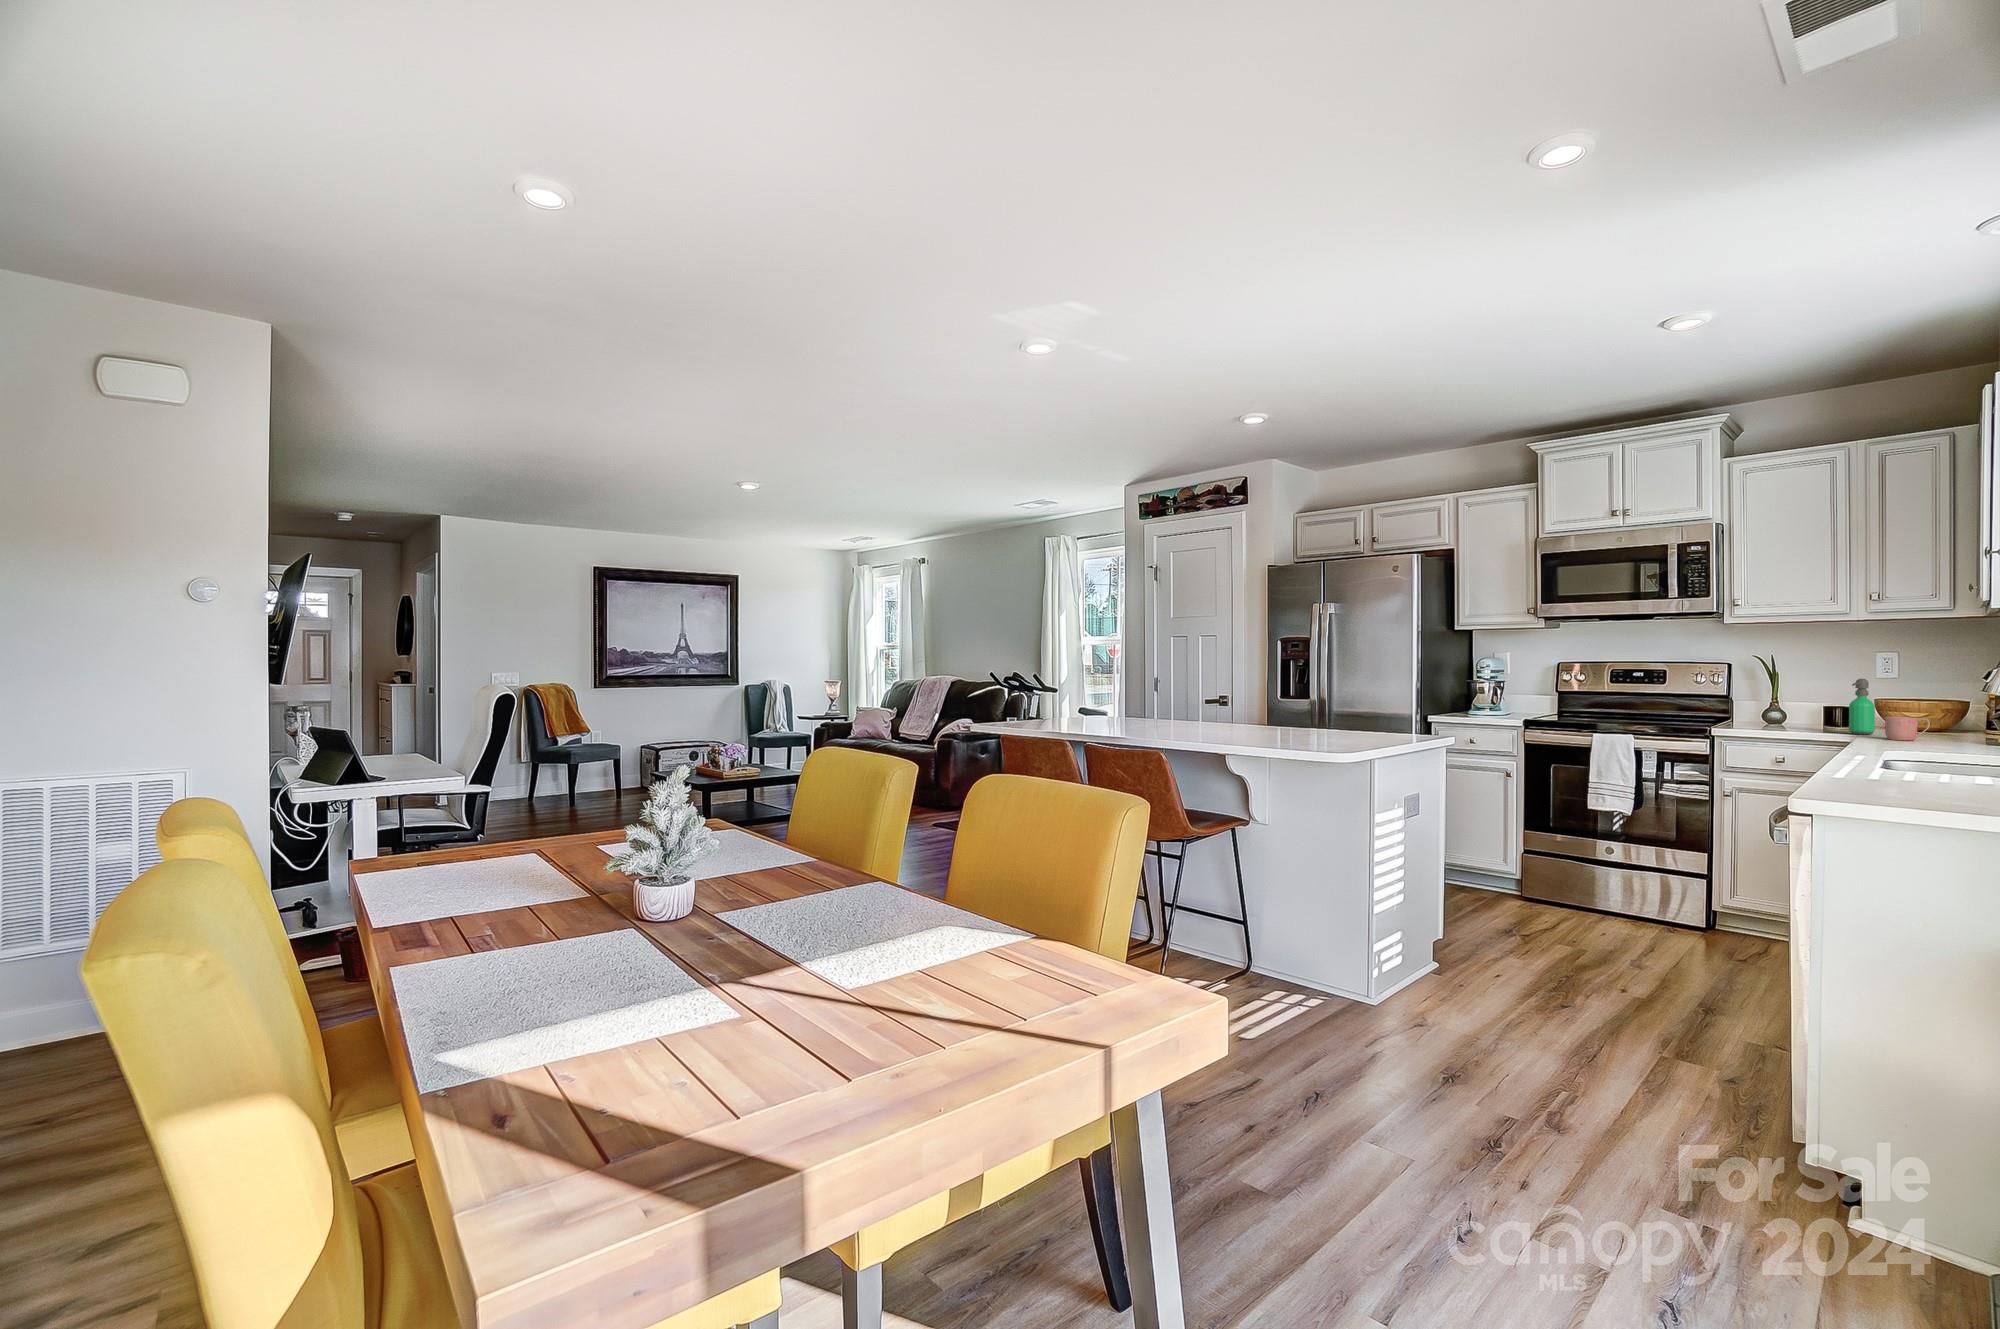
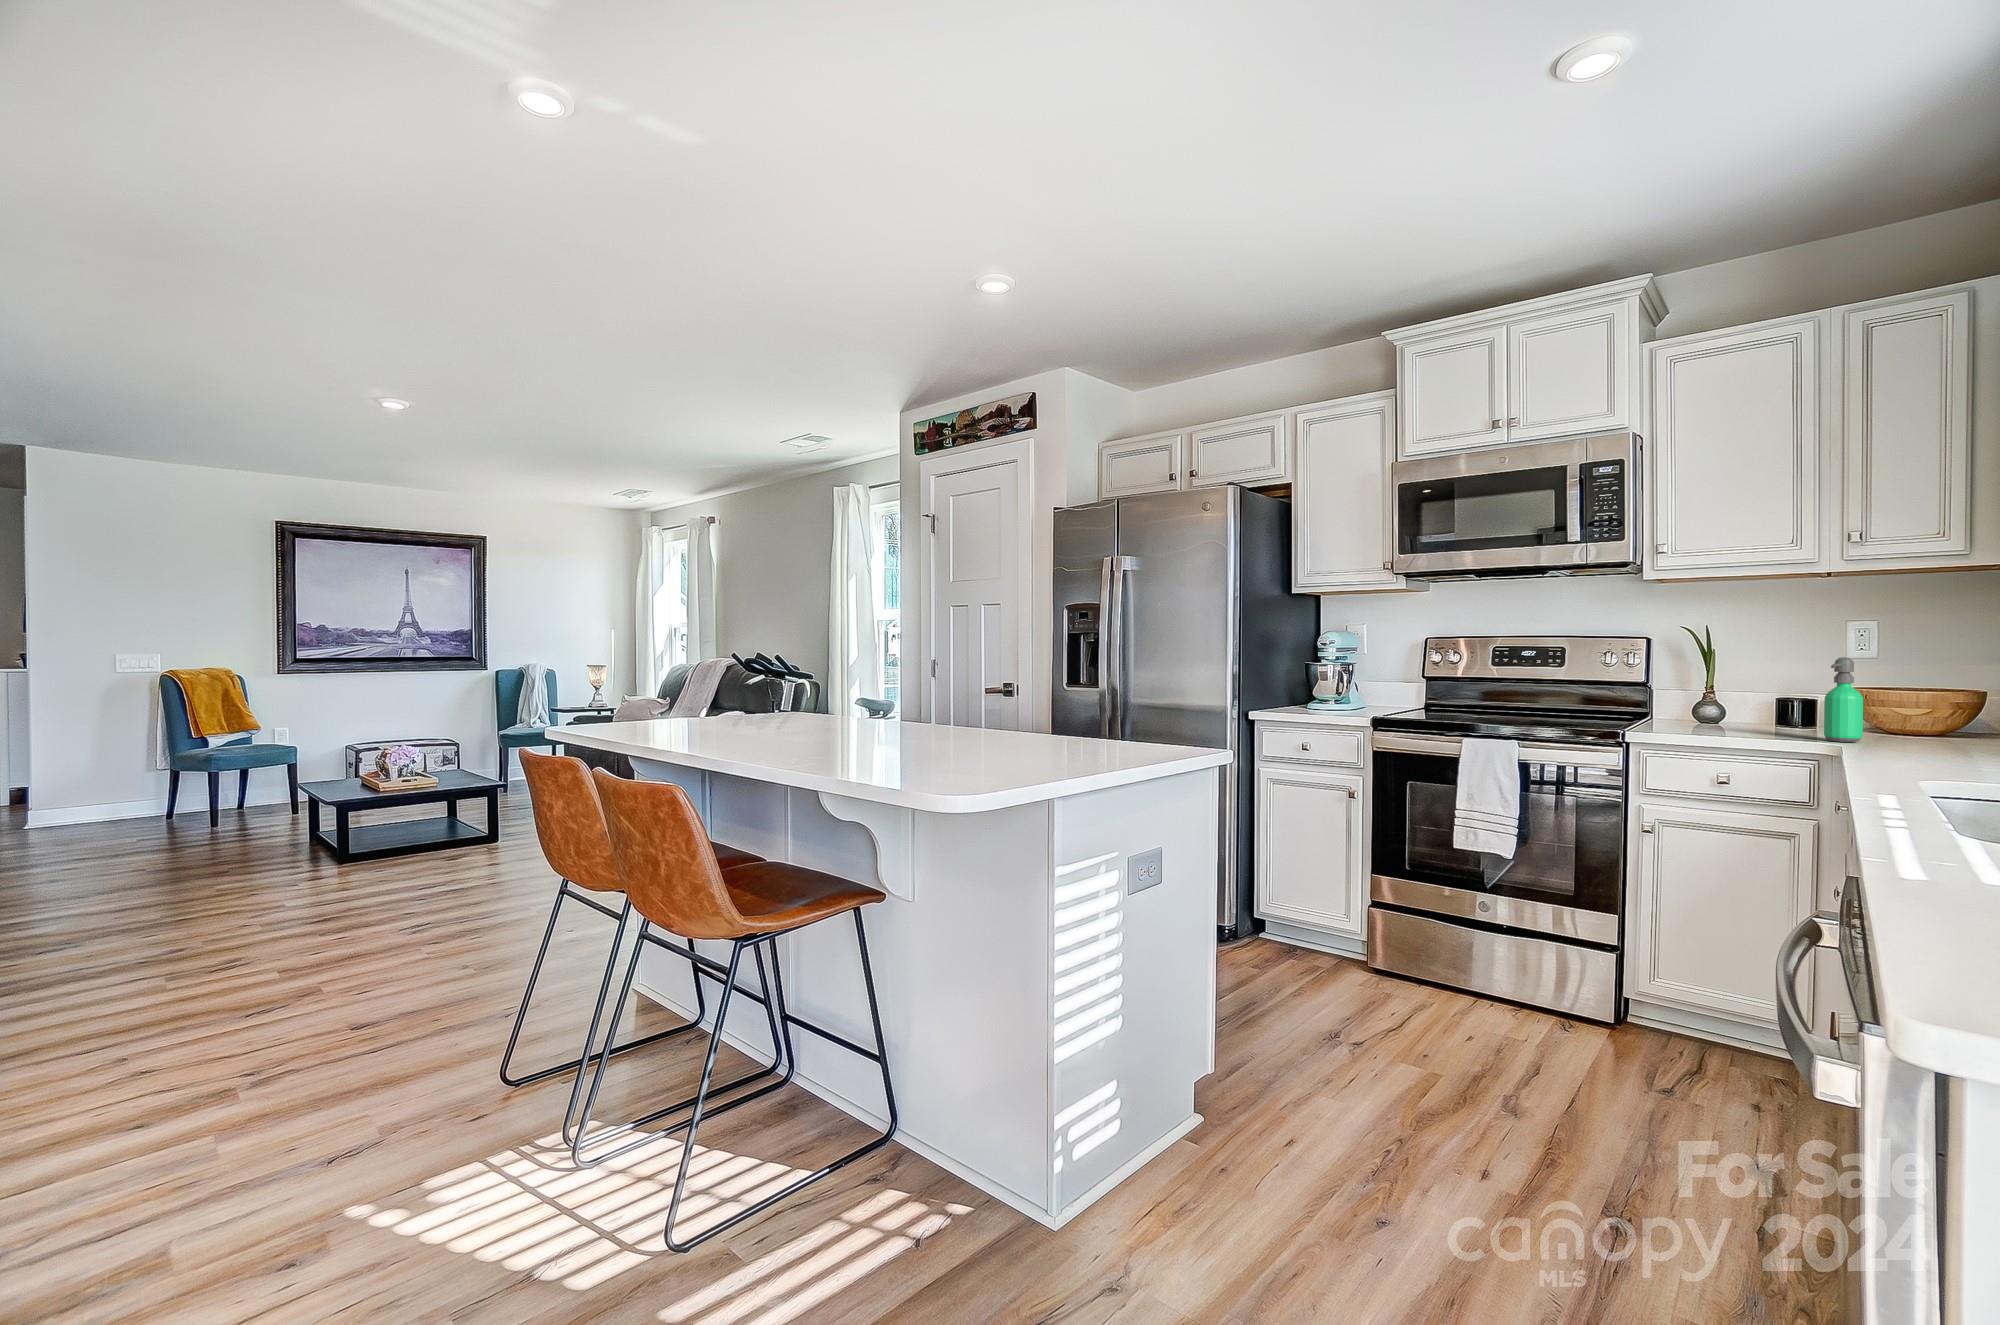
mug: present [1885,717,1930,740] -> none [1888,716,1960,754]

